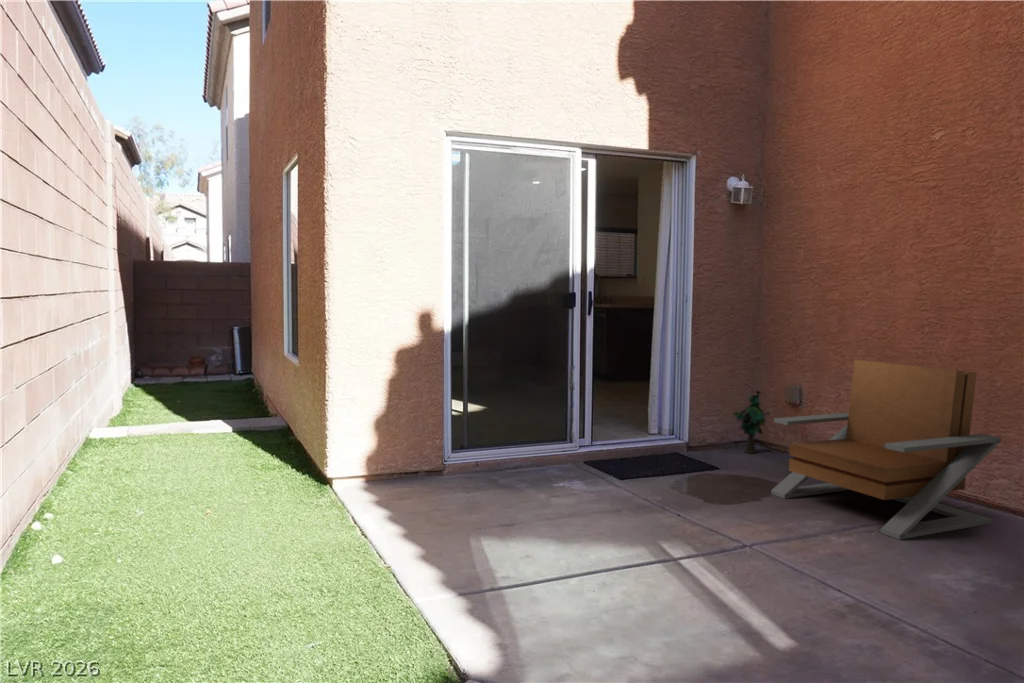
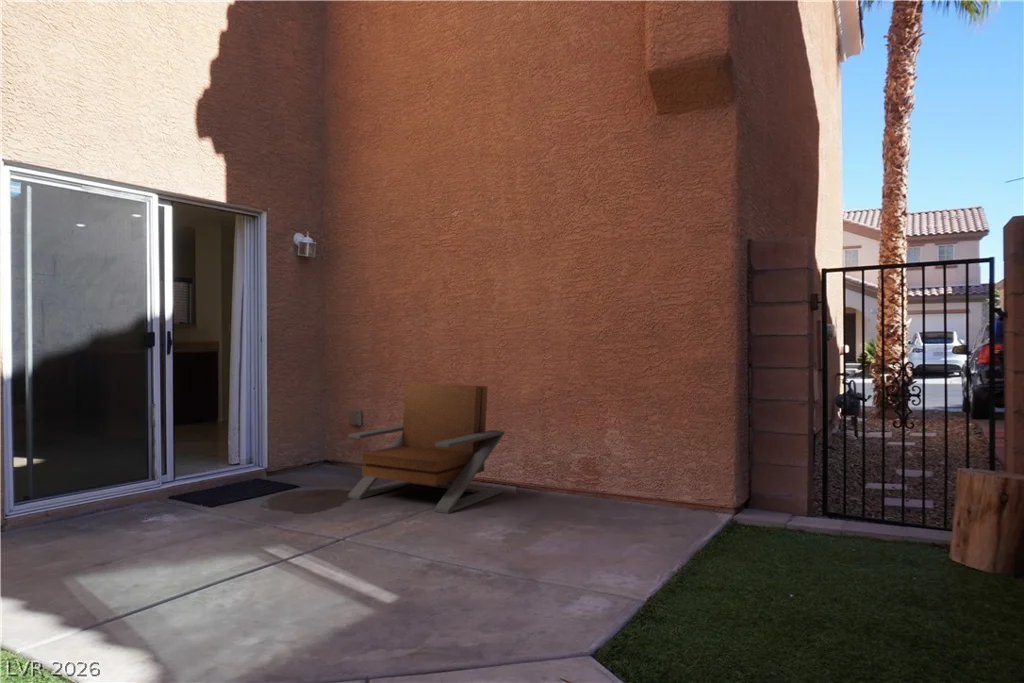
decorative plant: present [734,391,769,453] -> none [306,415,337,470]

